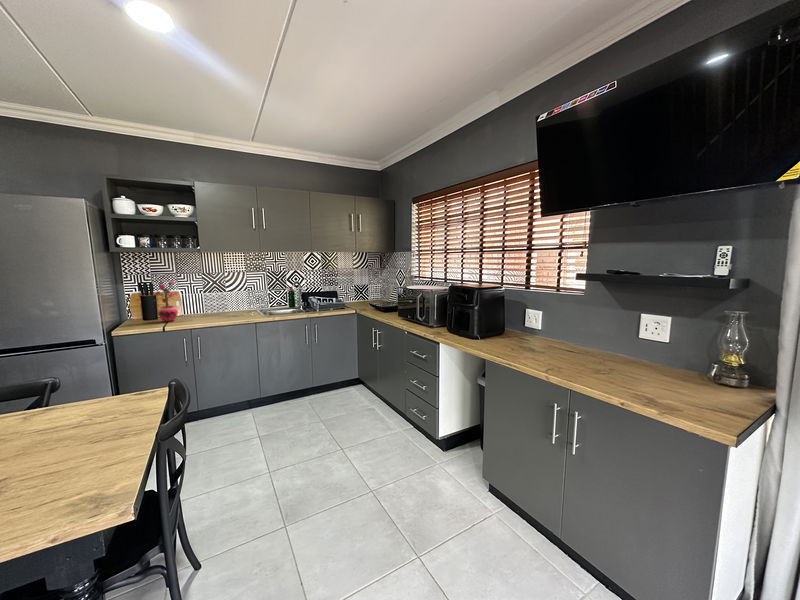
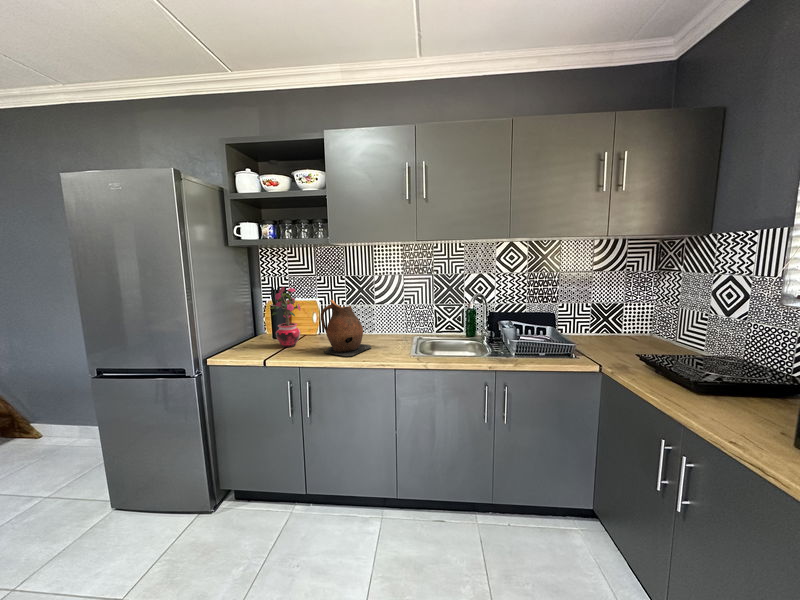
ceramic pitcher: none [199,288,235,321] -> present [321,300,372,357]

